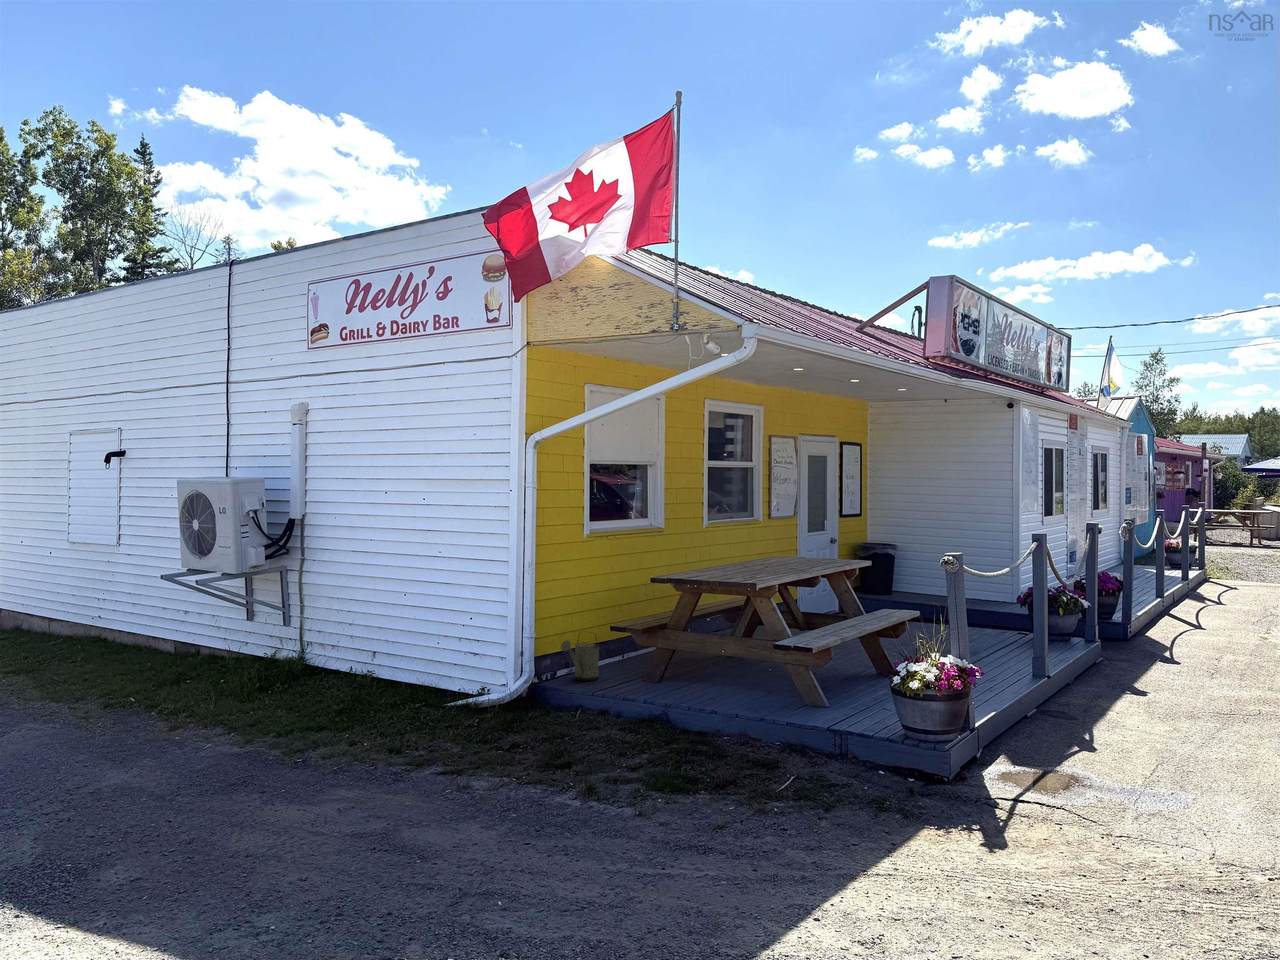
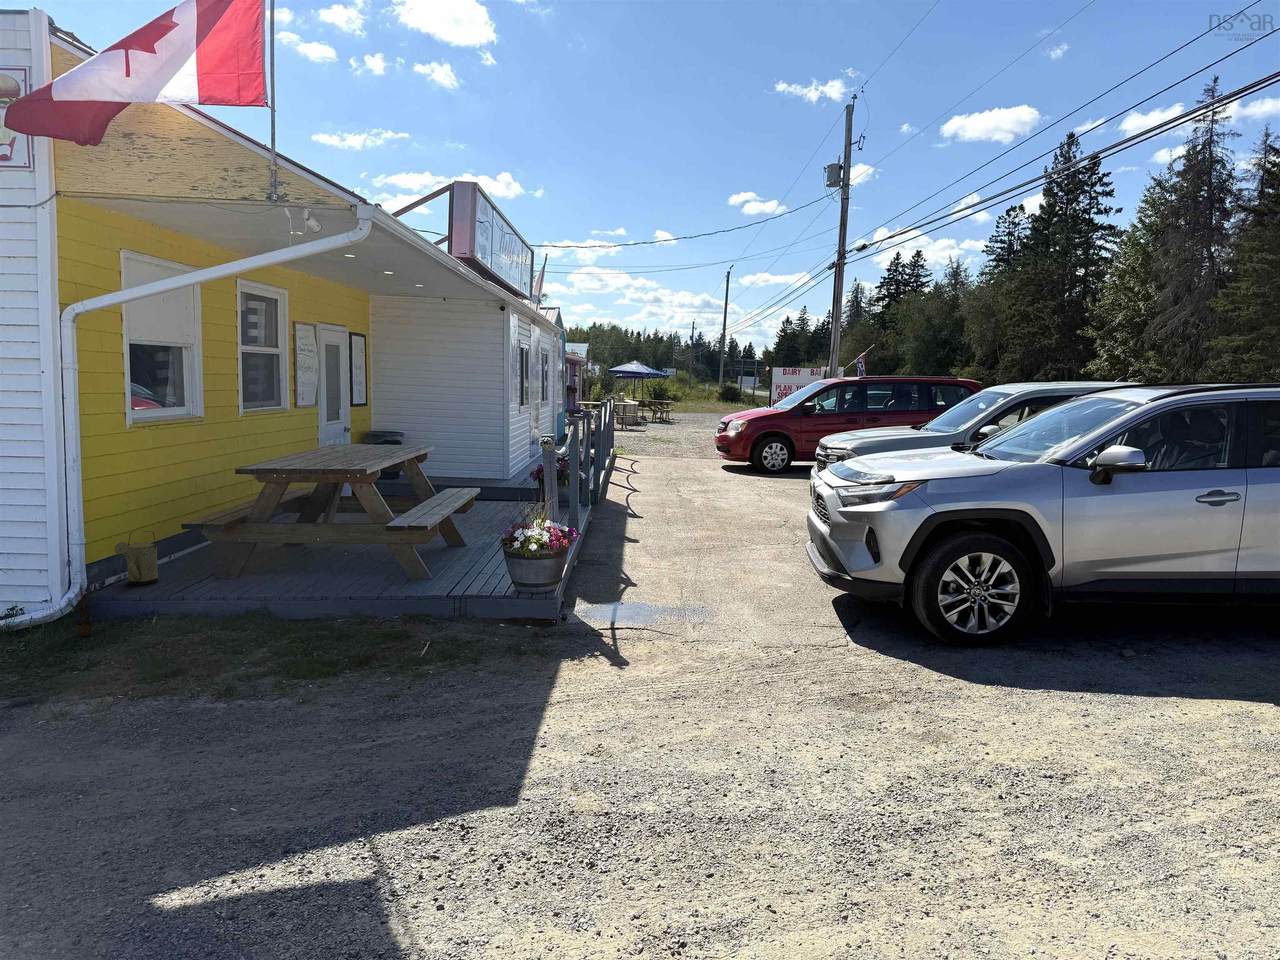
decorative plant: none [506,674,539,722] -> present [66,584,100,636]

